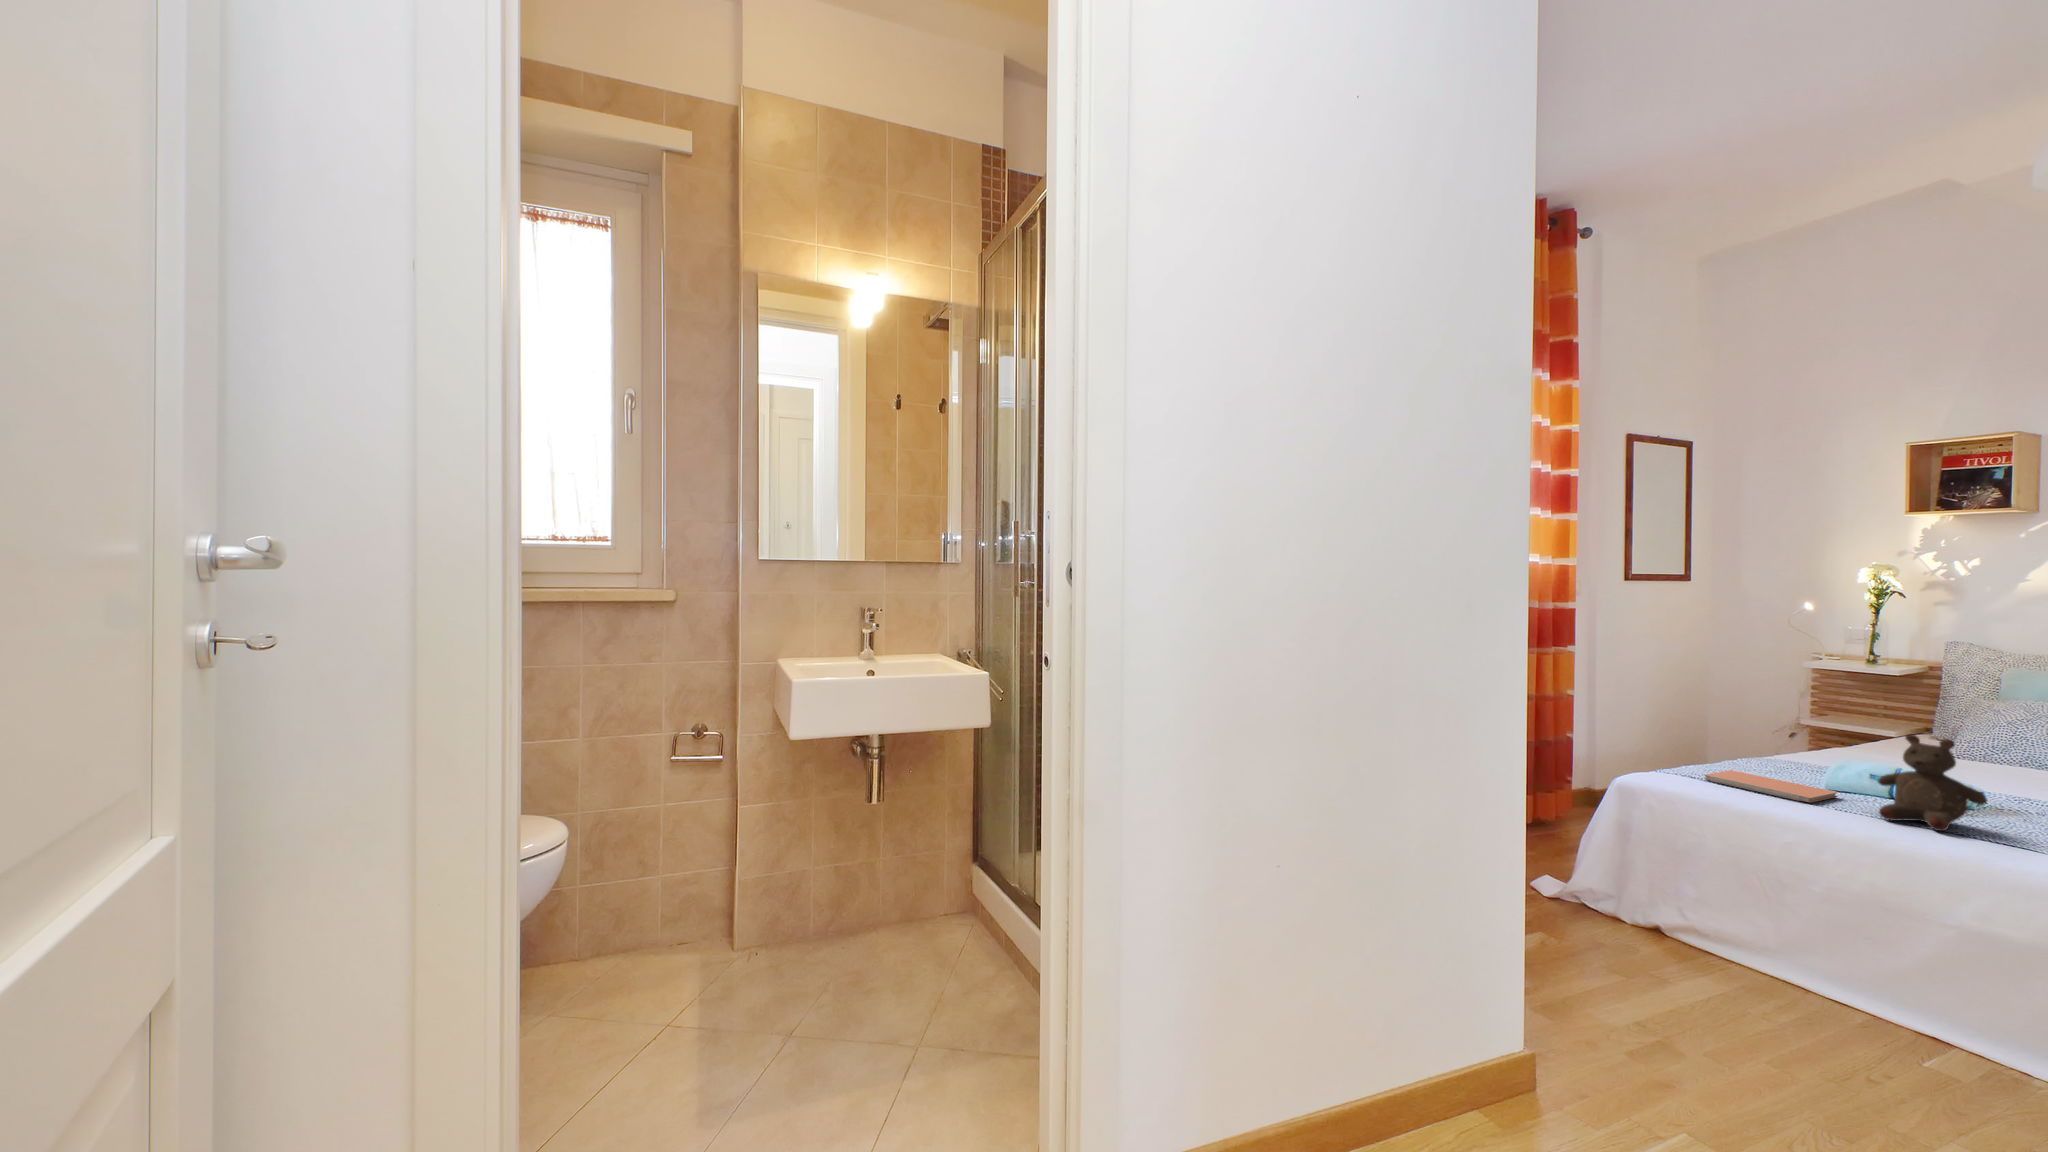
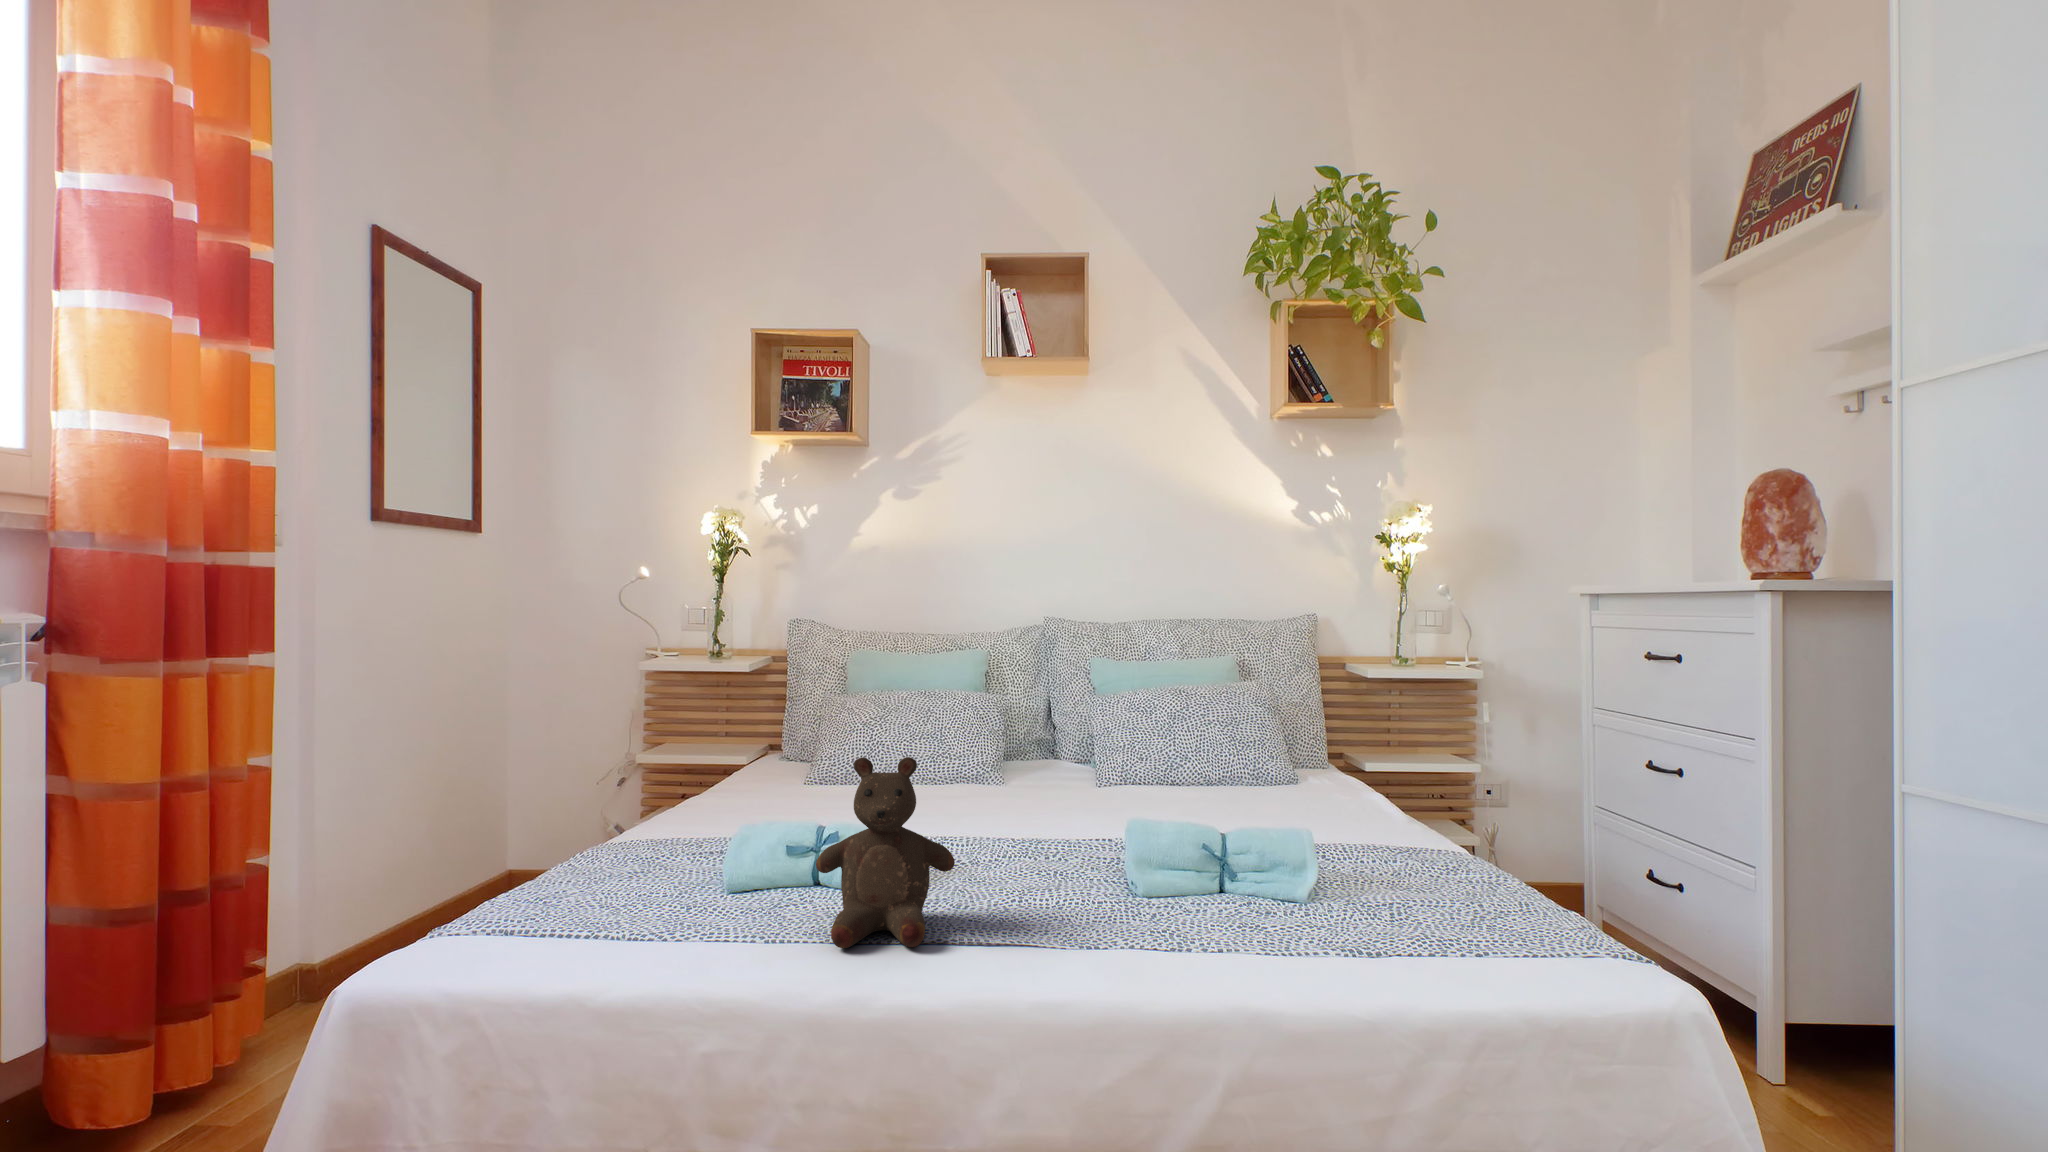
notebook: present [1704,770,1838,803] -> none [526,903,753,956]

